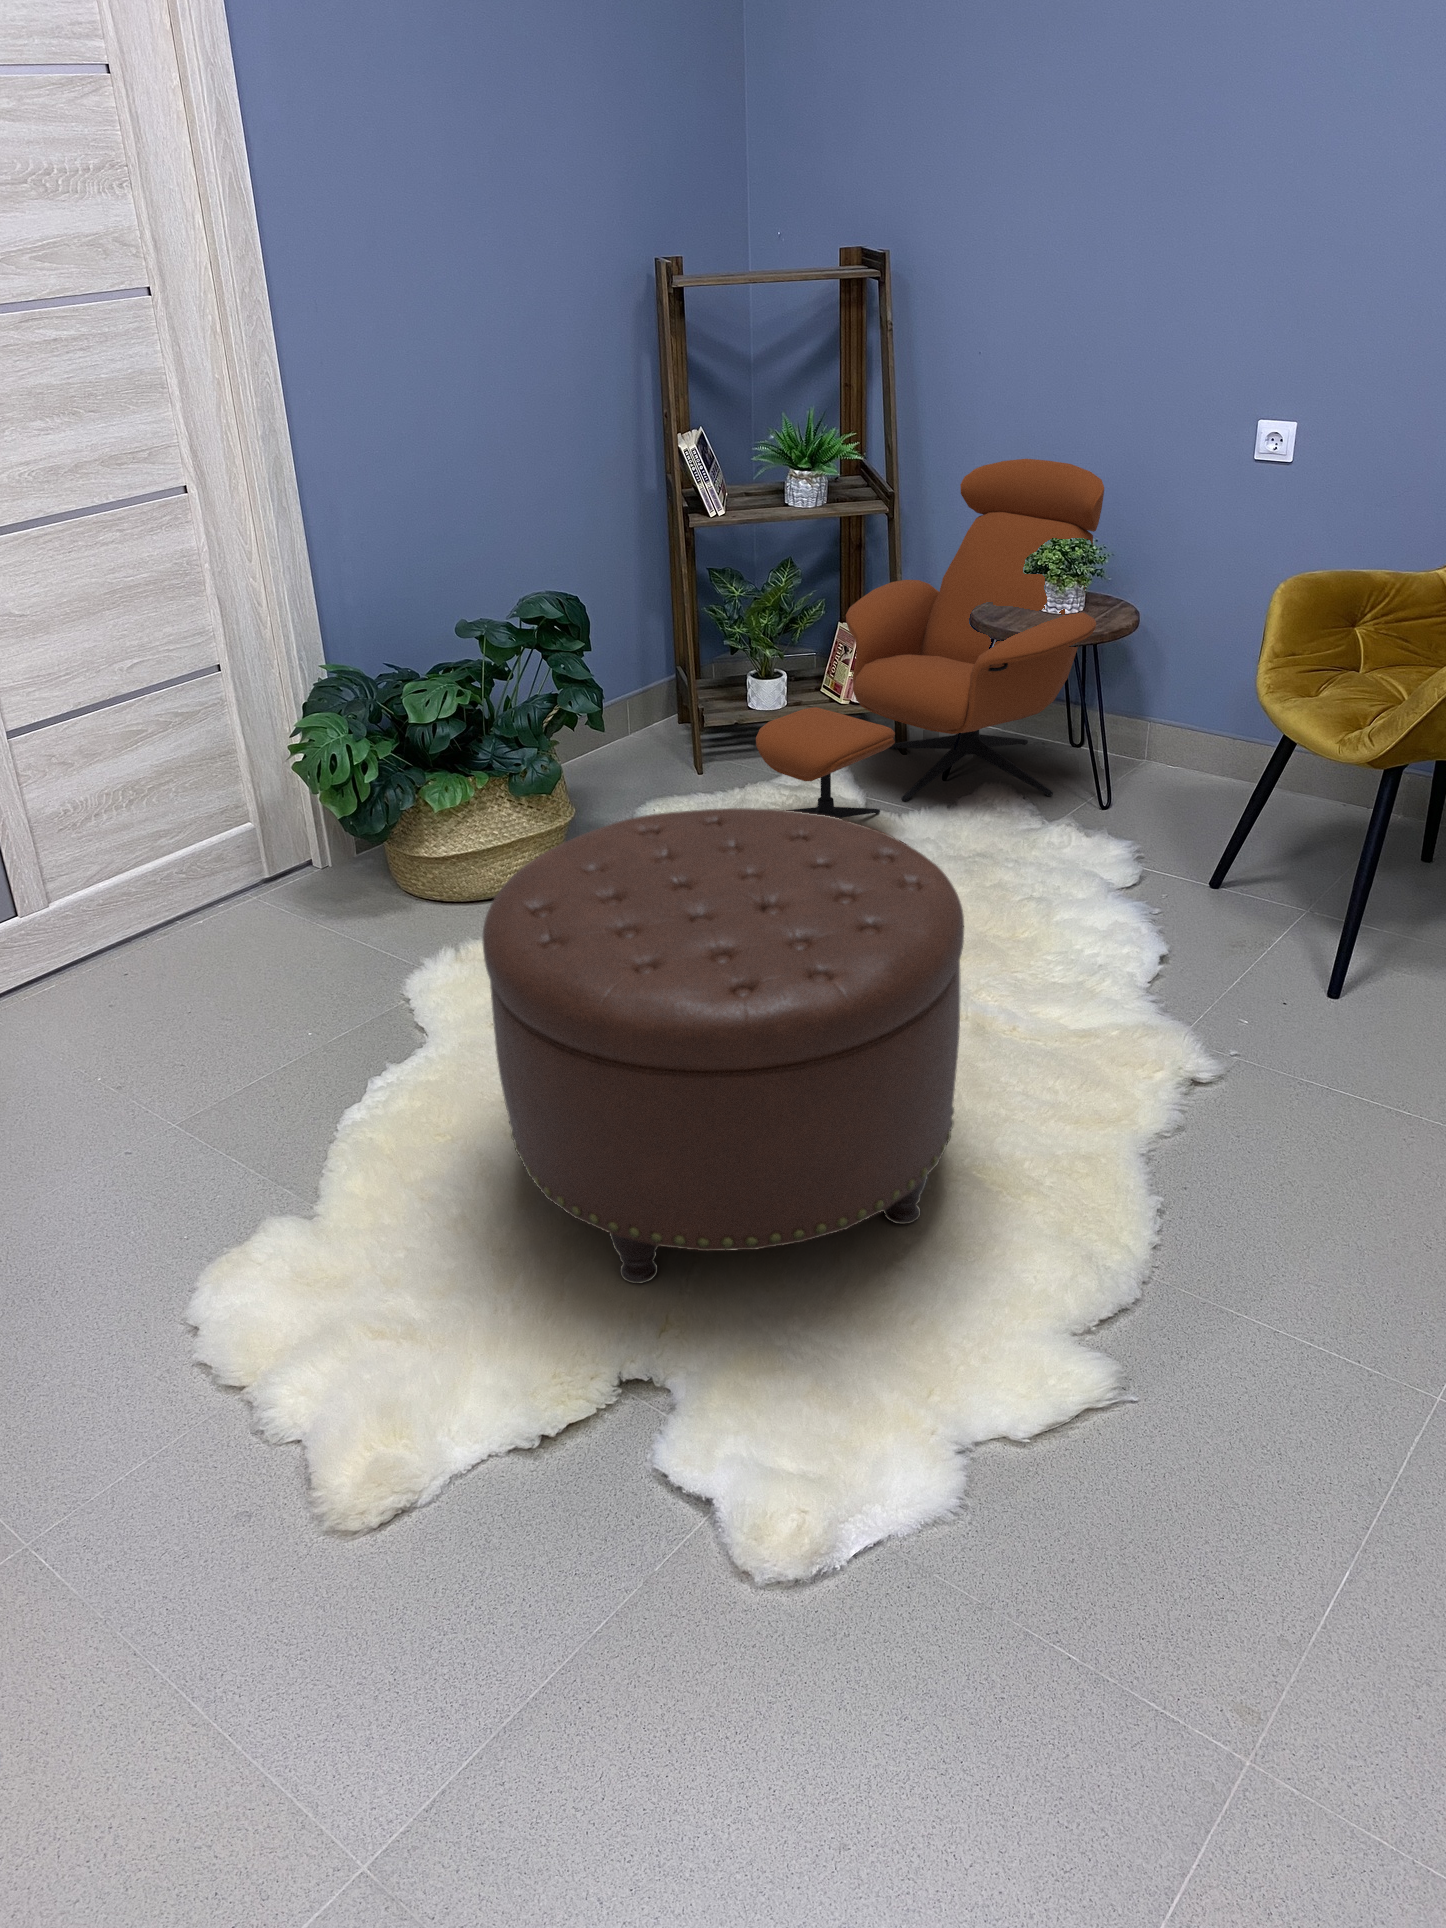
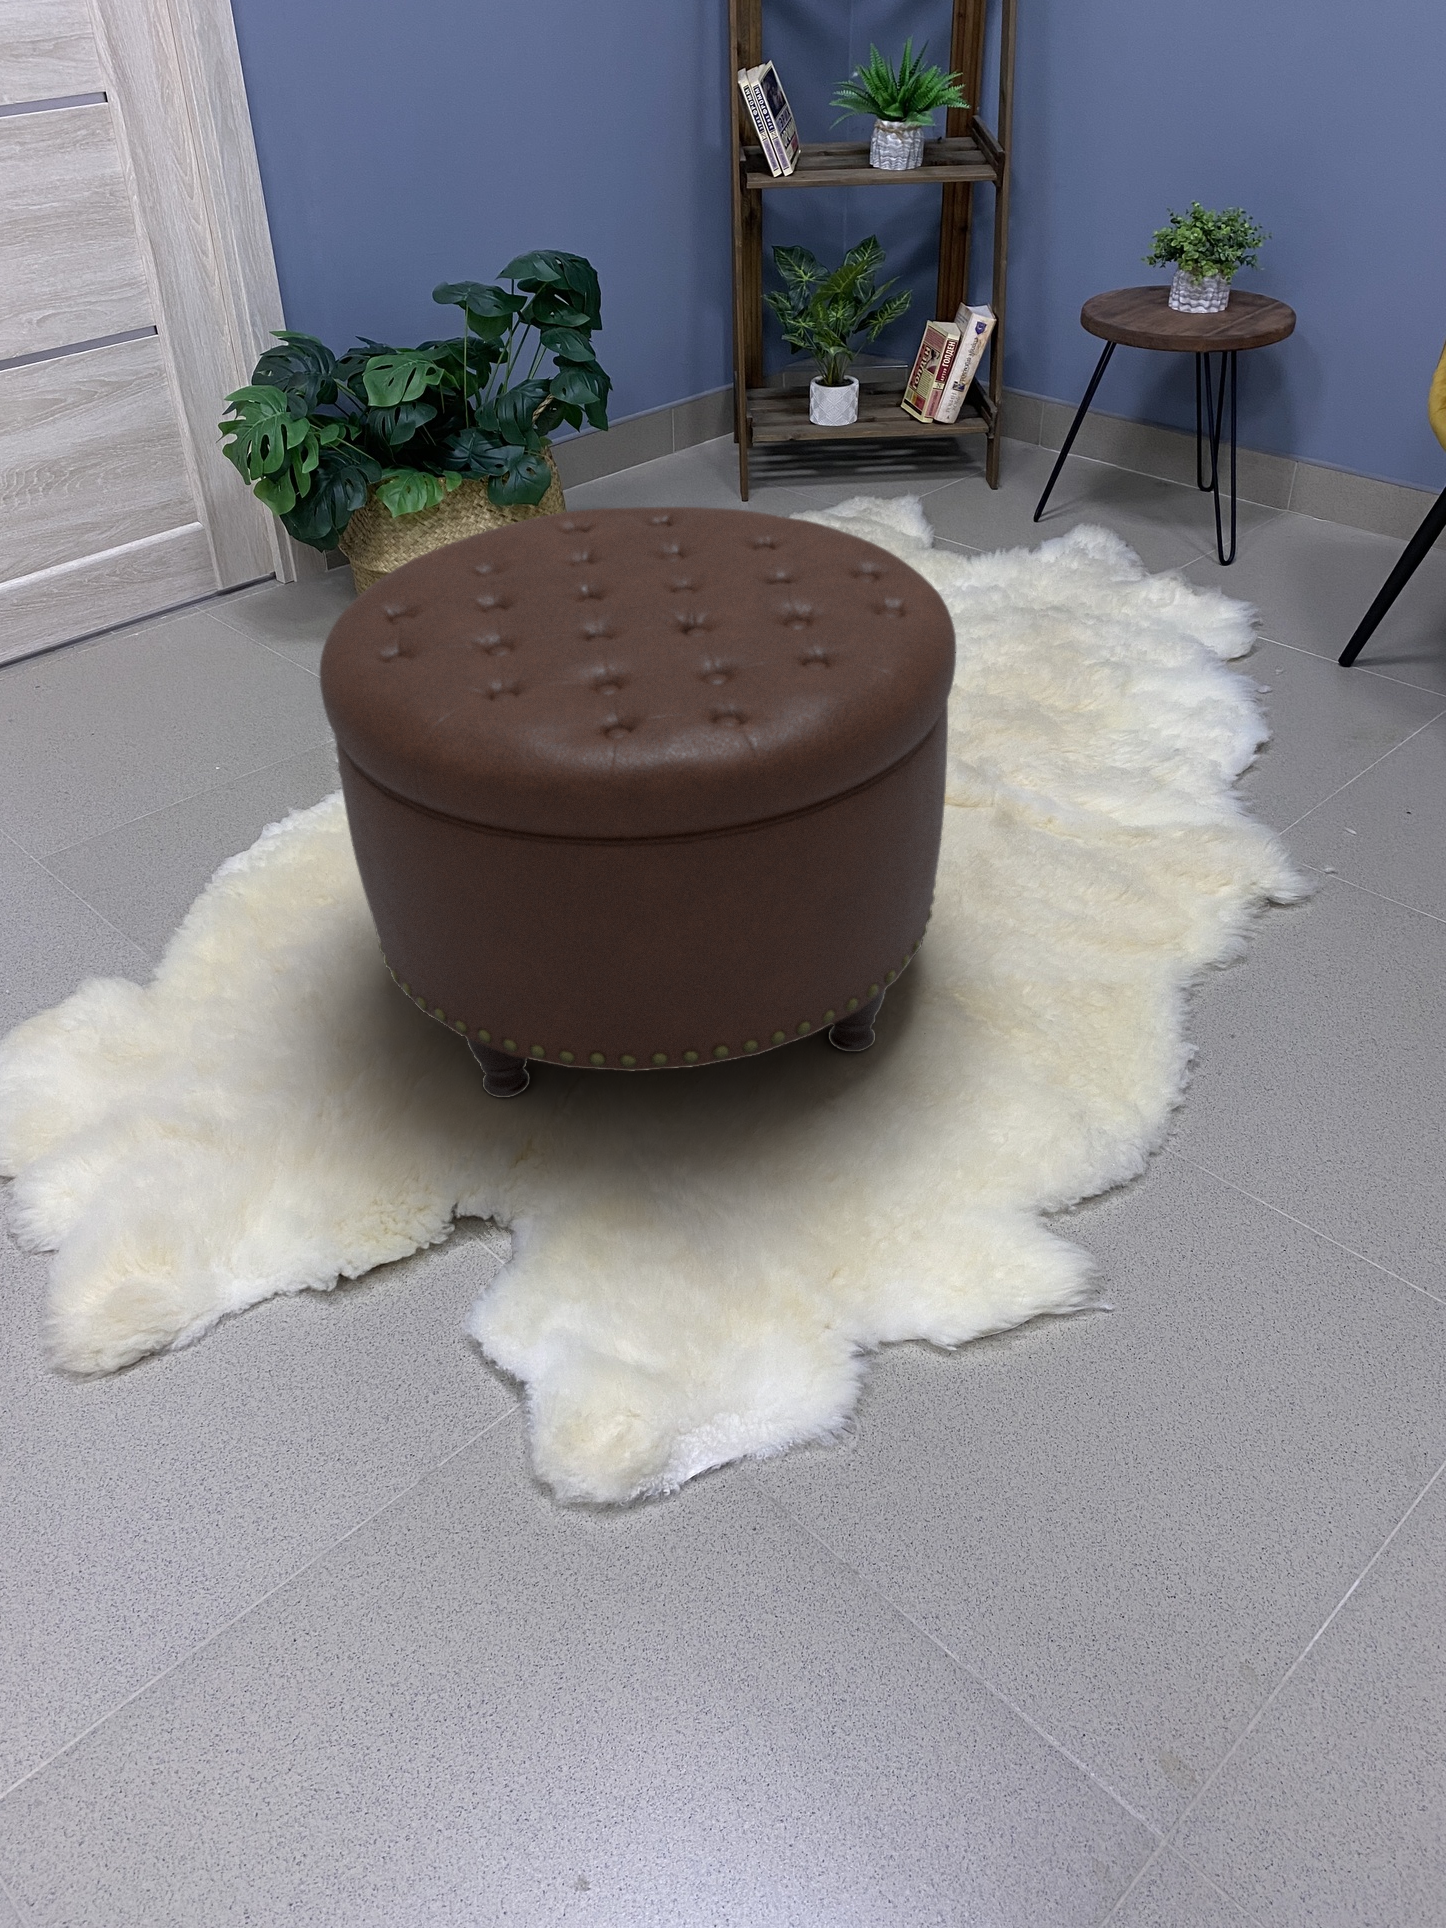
lounge chair: present [756,459,1104,819] -> none [793,106,1270,608]

